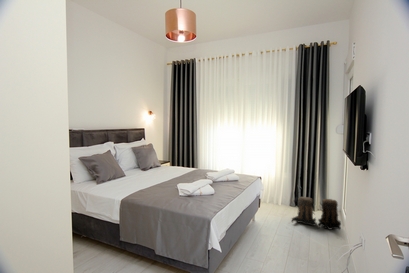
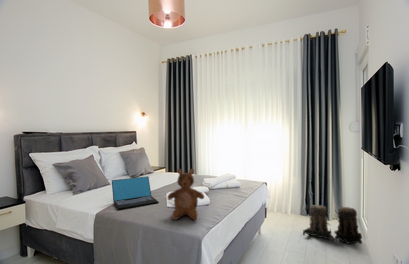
teddy bear: none [181,164,212,205] -> present [168,169,204,219]
laptop: none [132,170,172,197] -> present [112,176,159,209]

